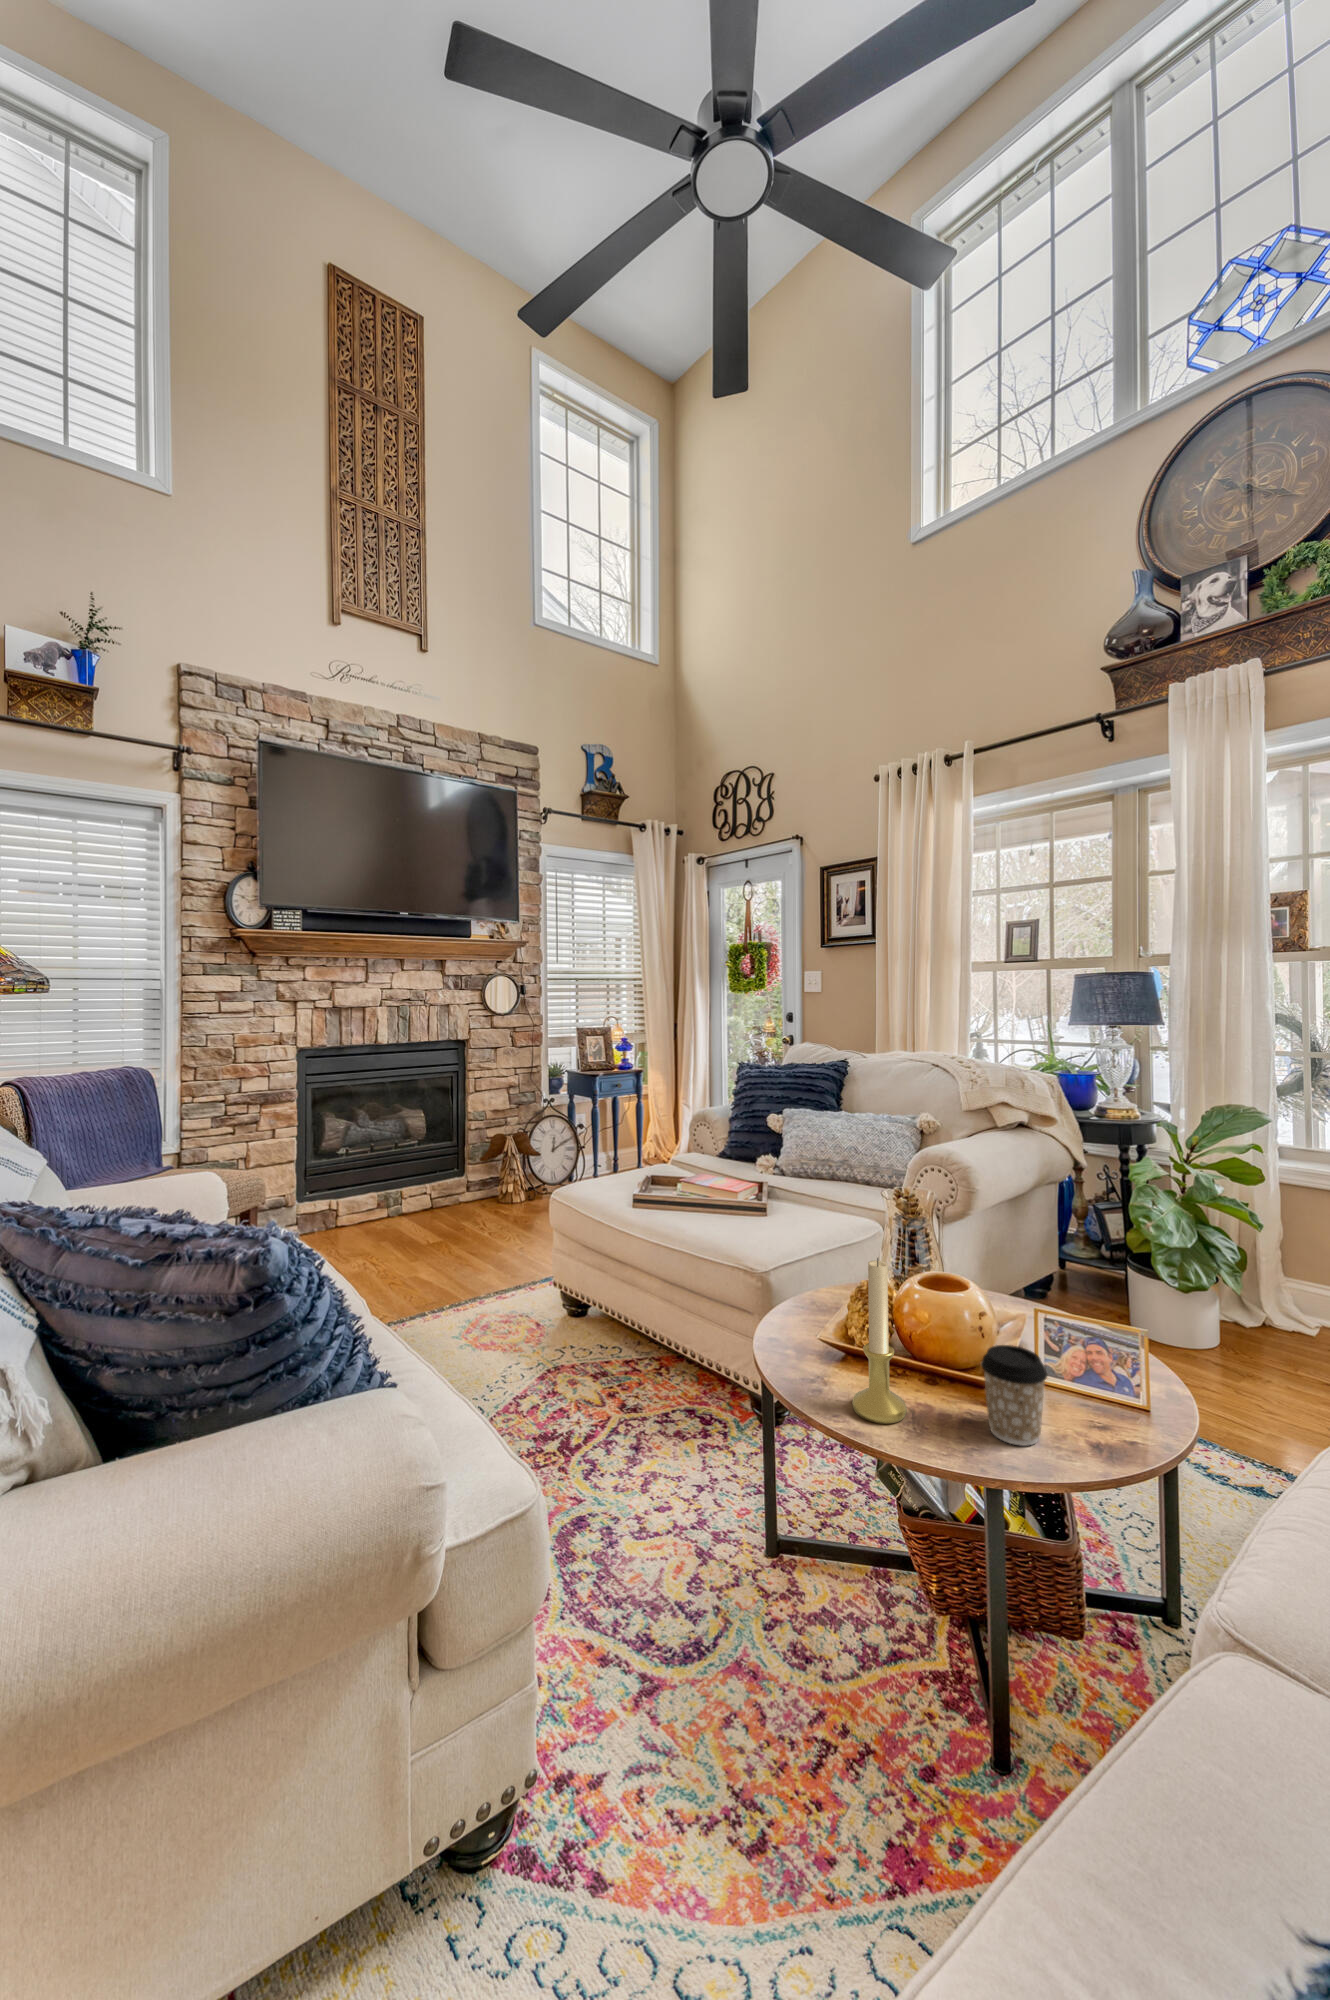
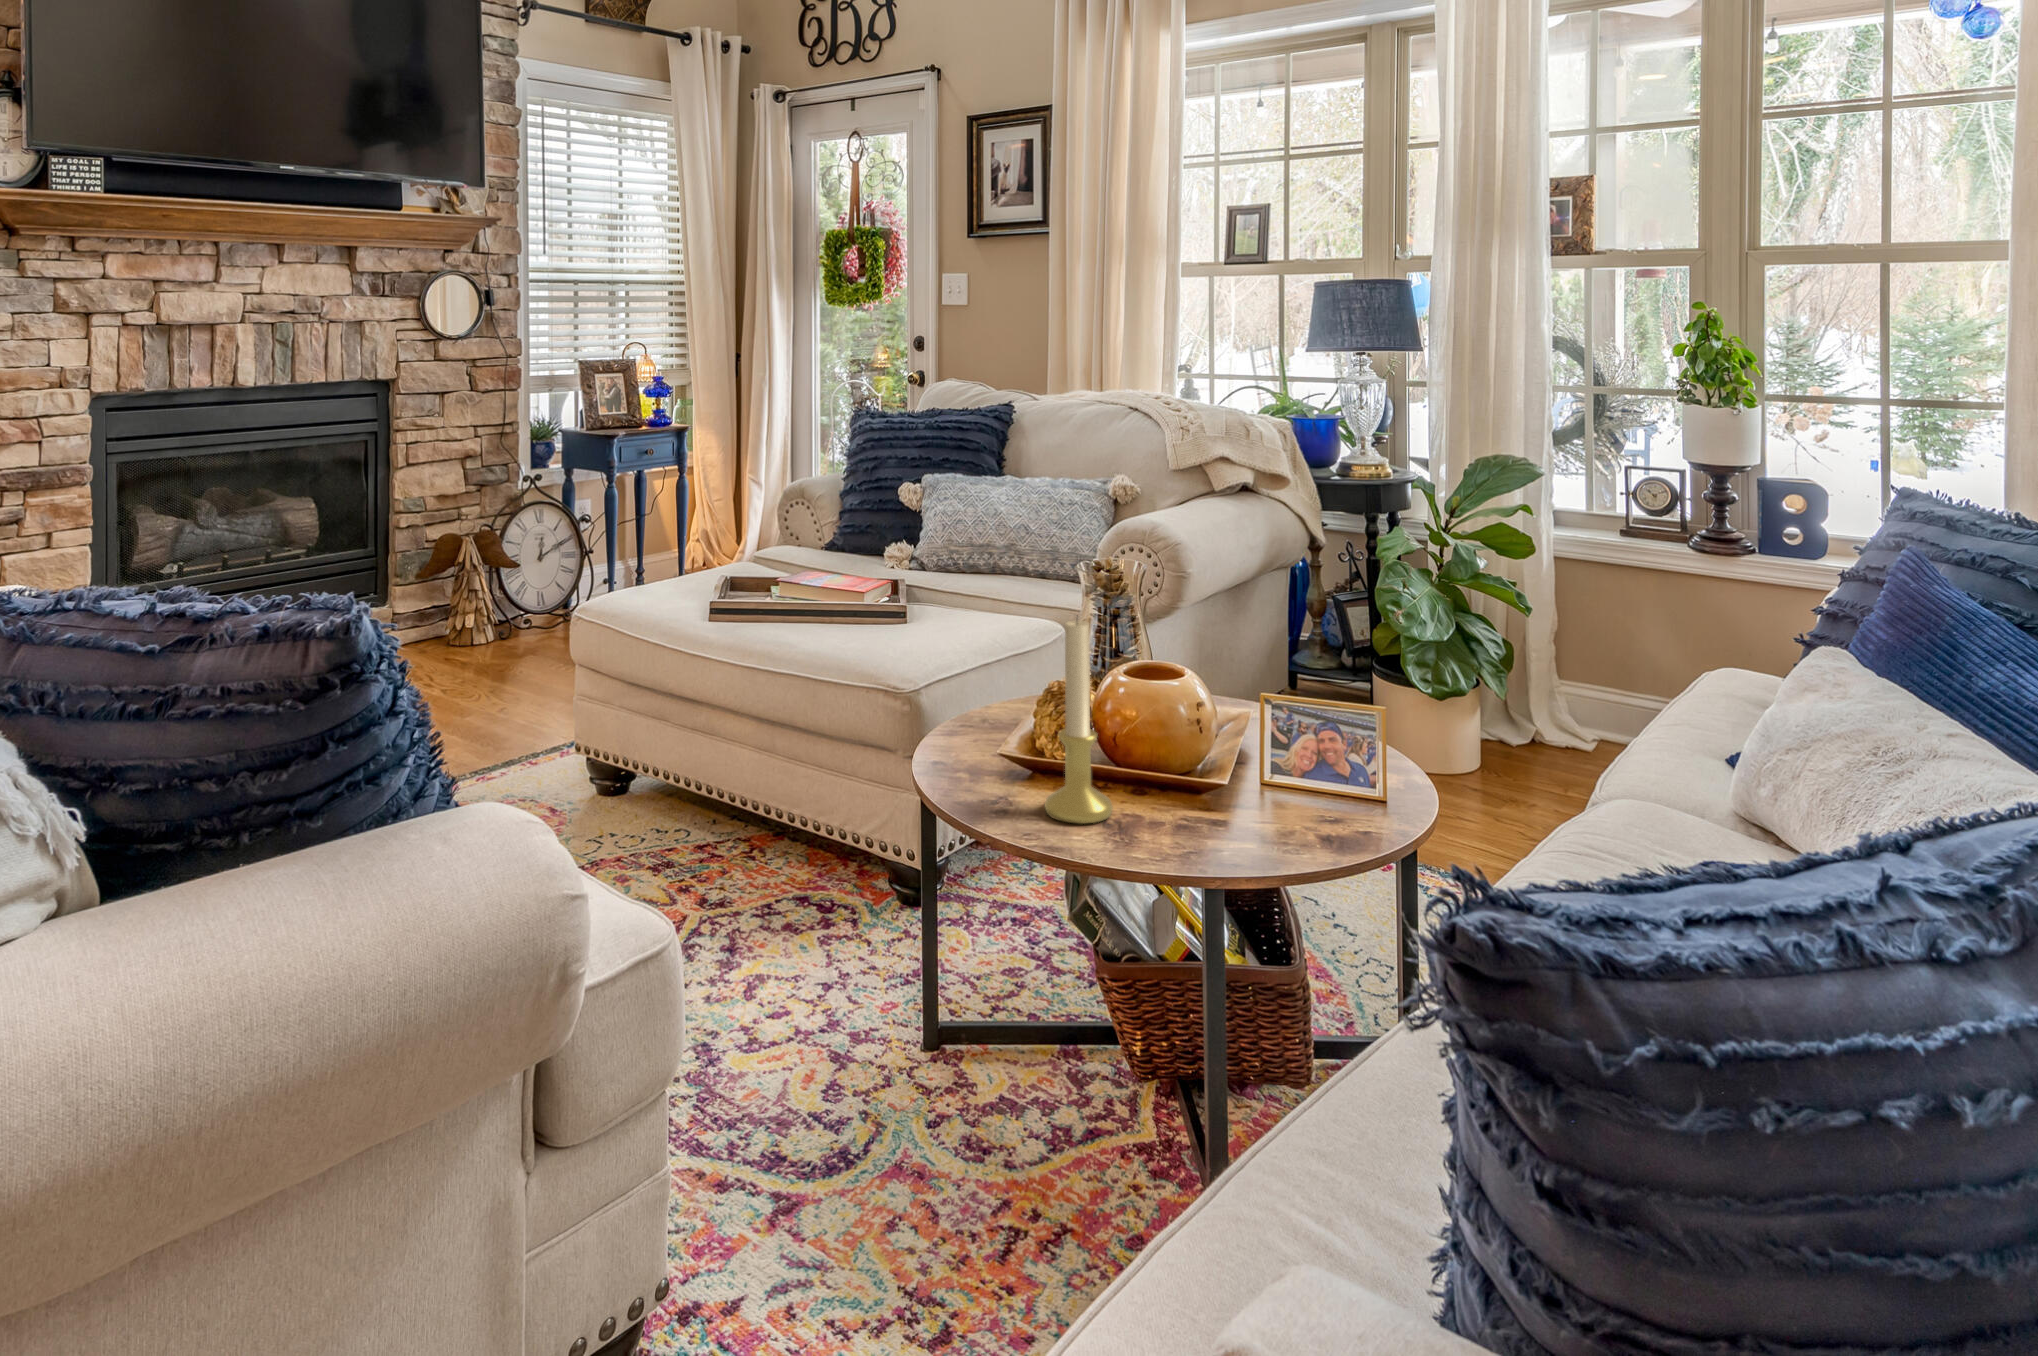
coffee cup: present [981,1345,1047,1446] -> none [1204,717,1281,832]

